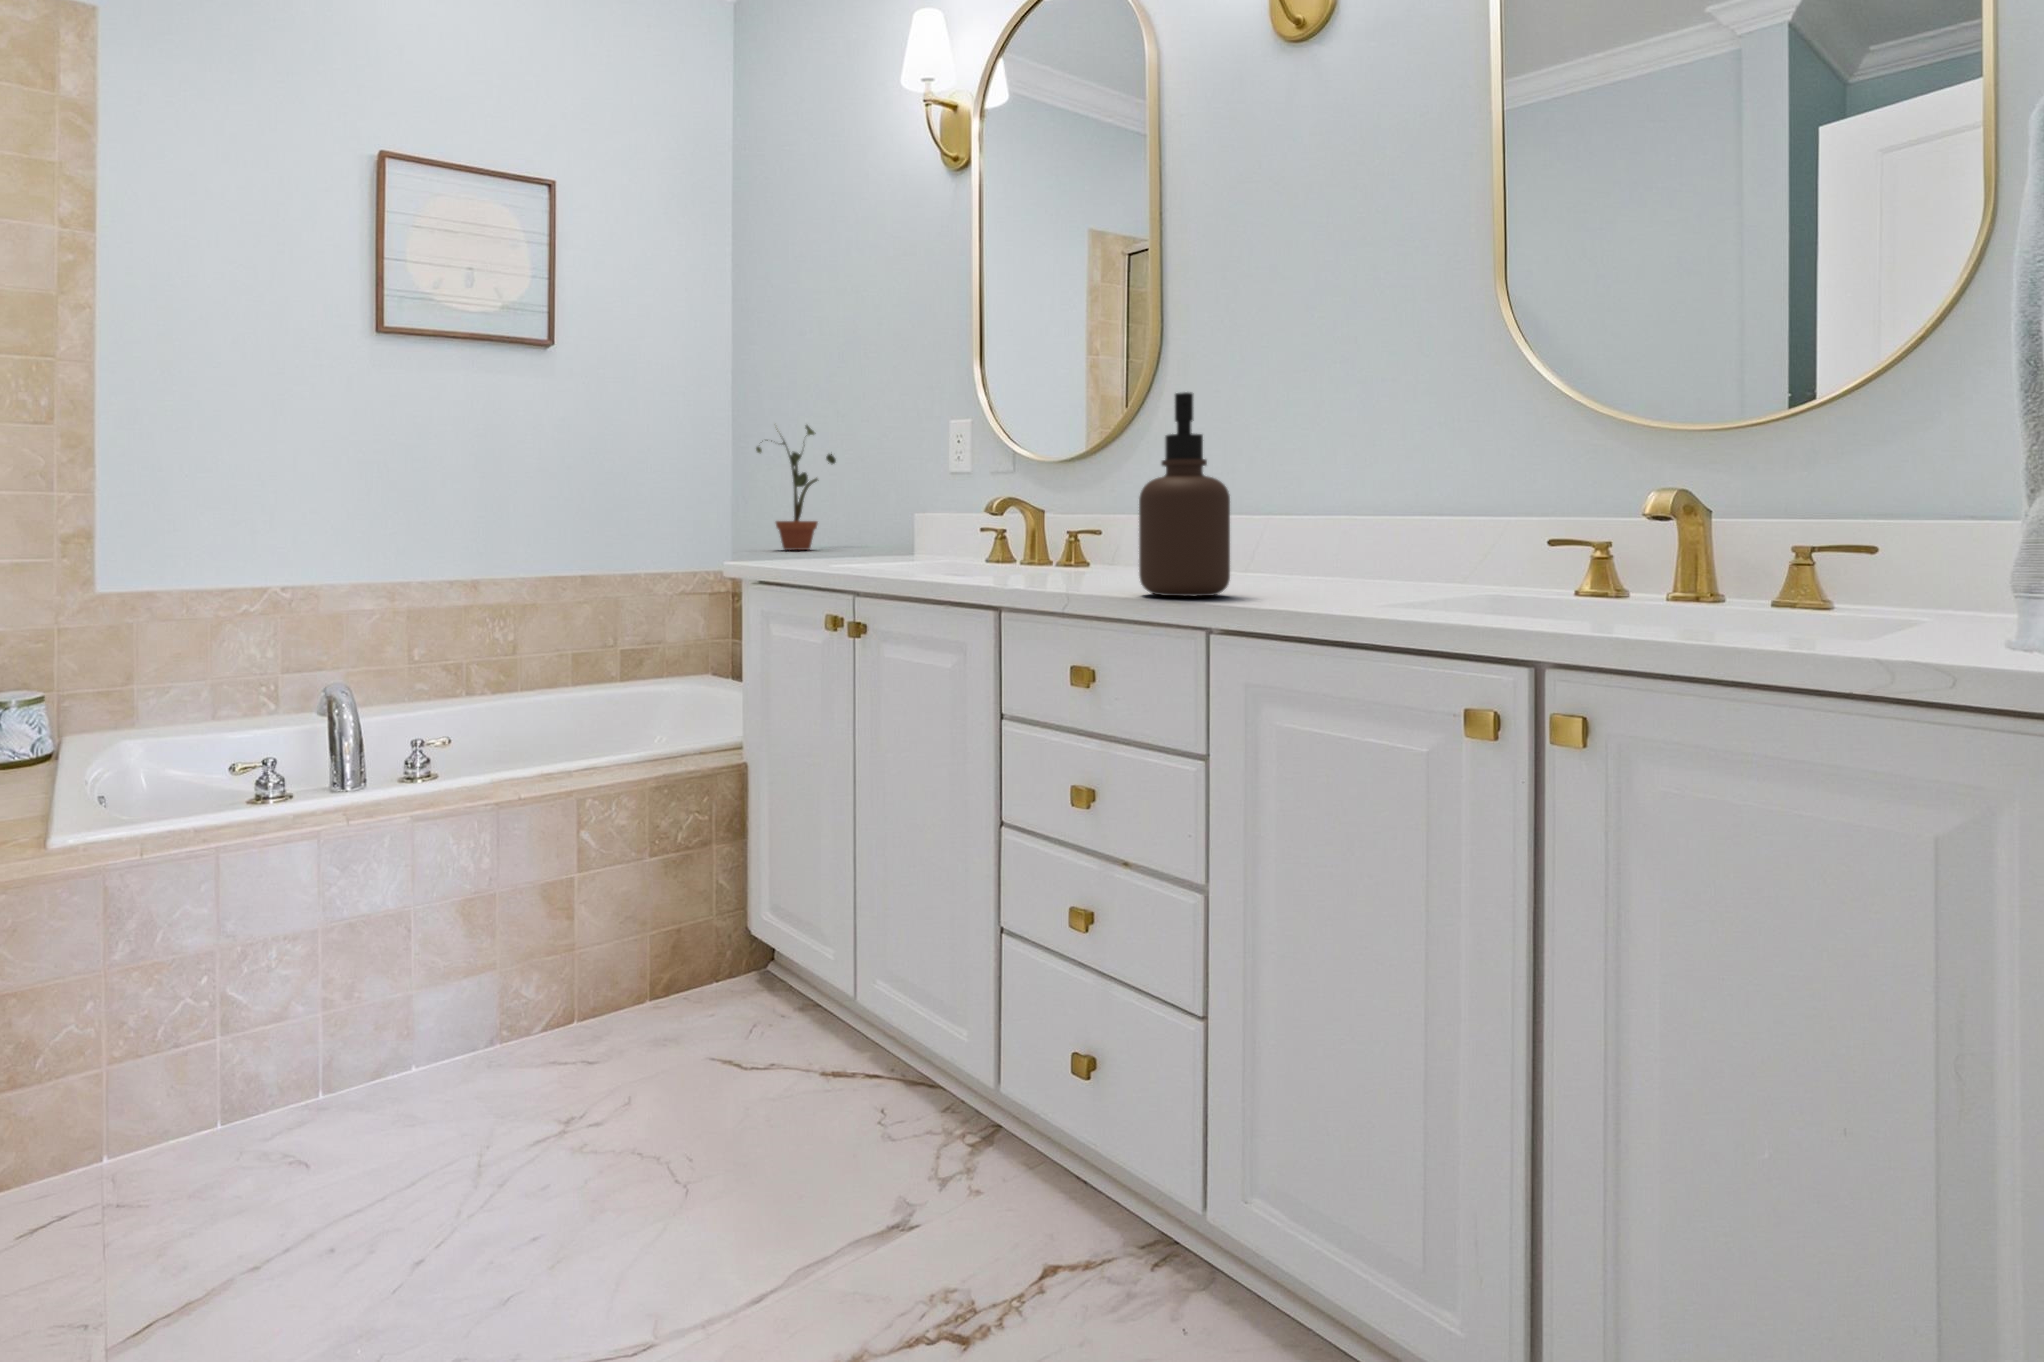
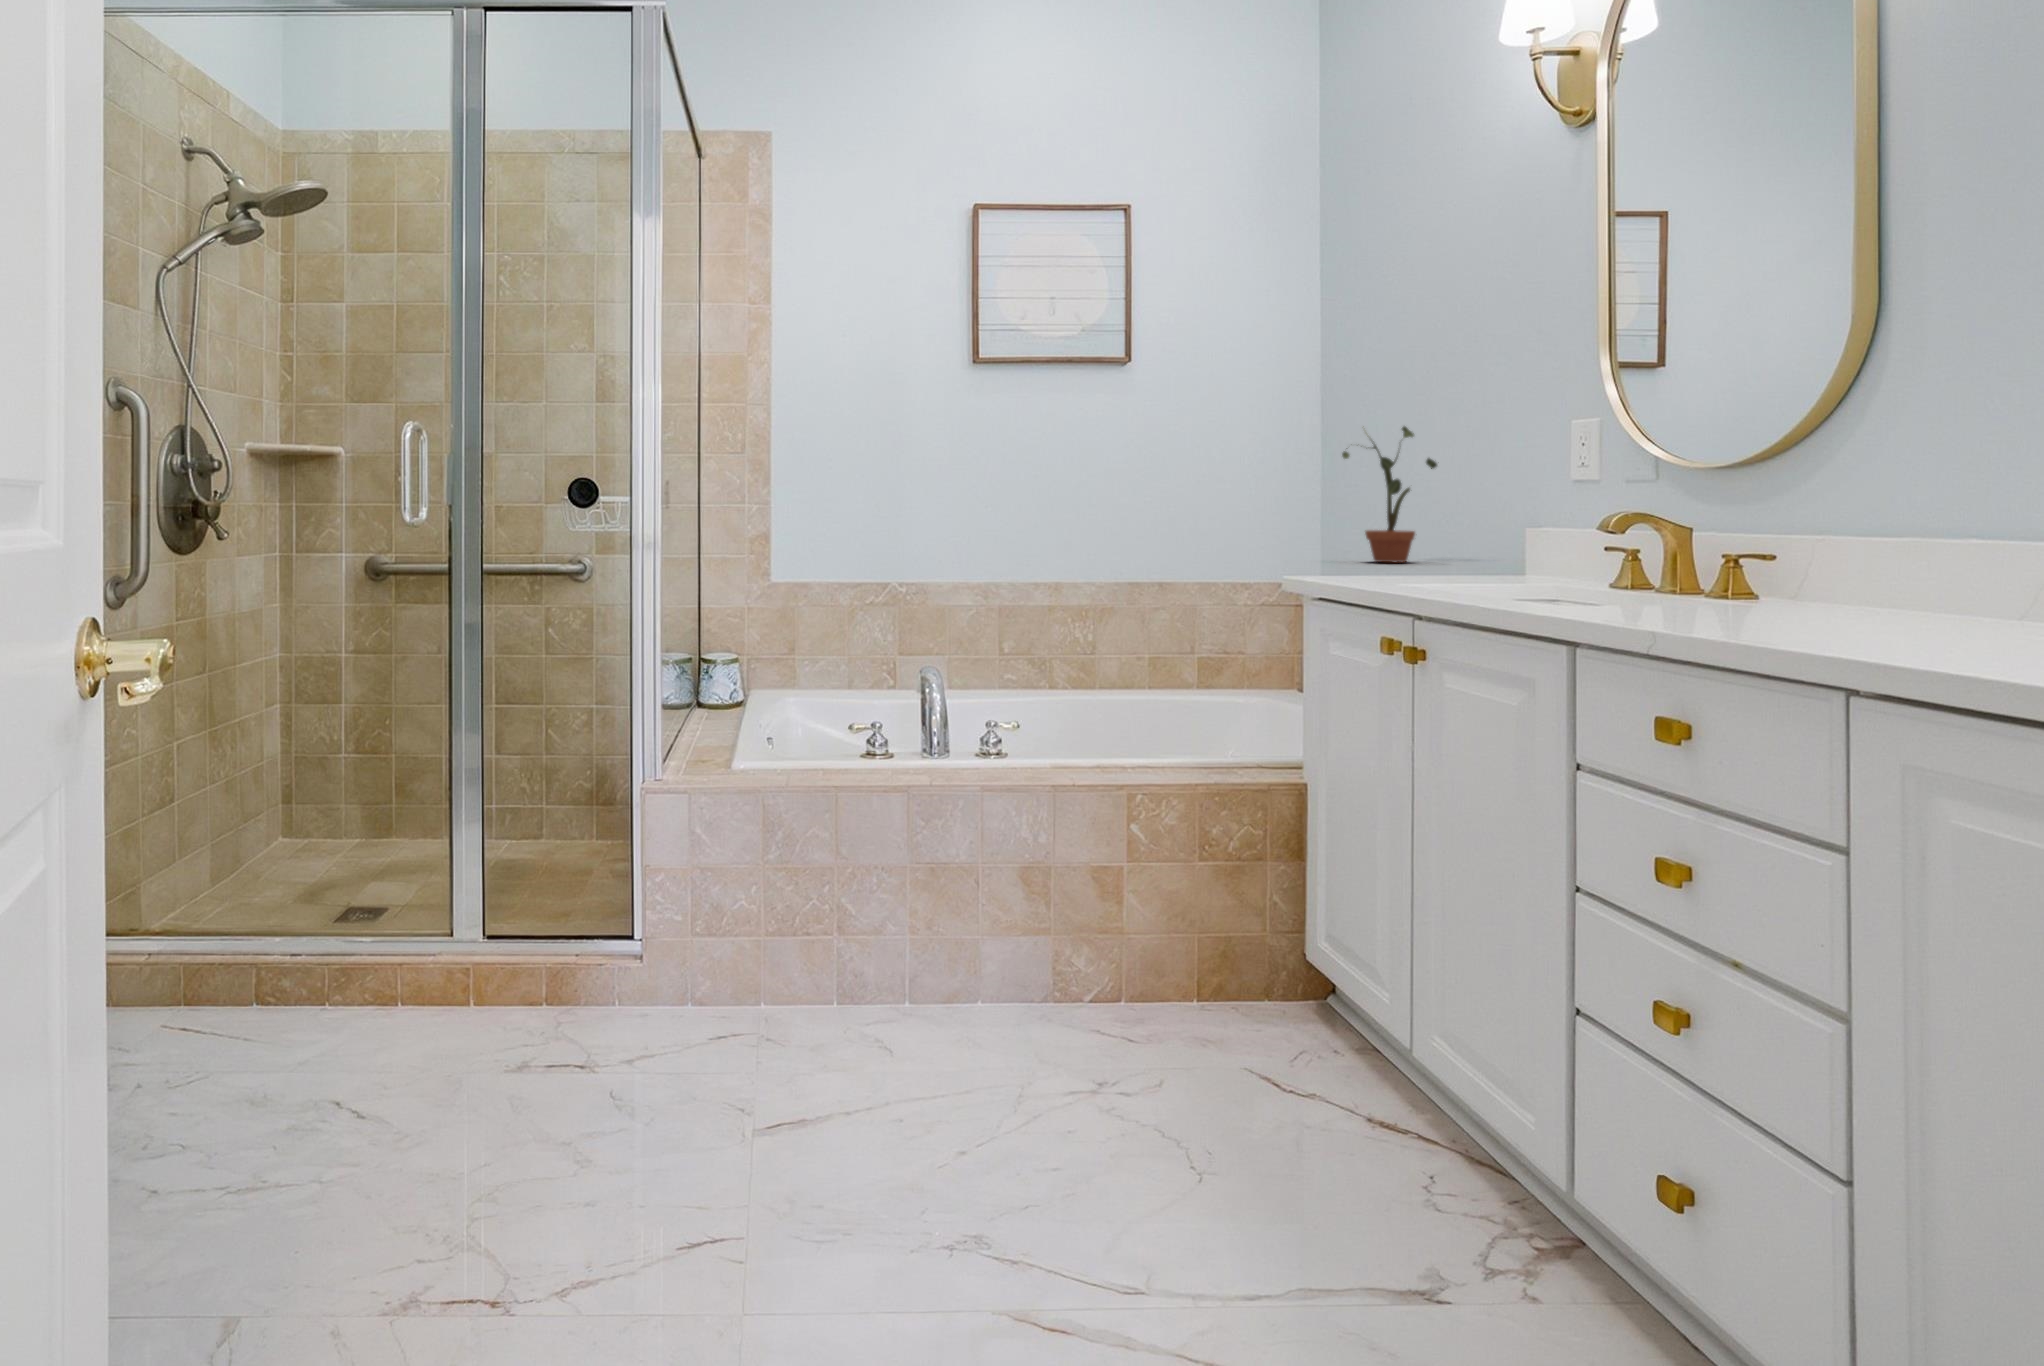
soap dispenser: present [1139,392,1230,596] -> none [1744,394,1890,648]

